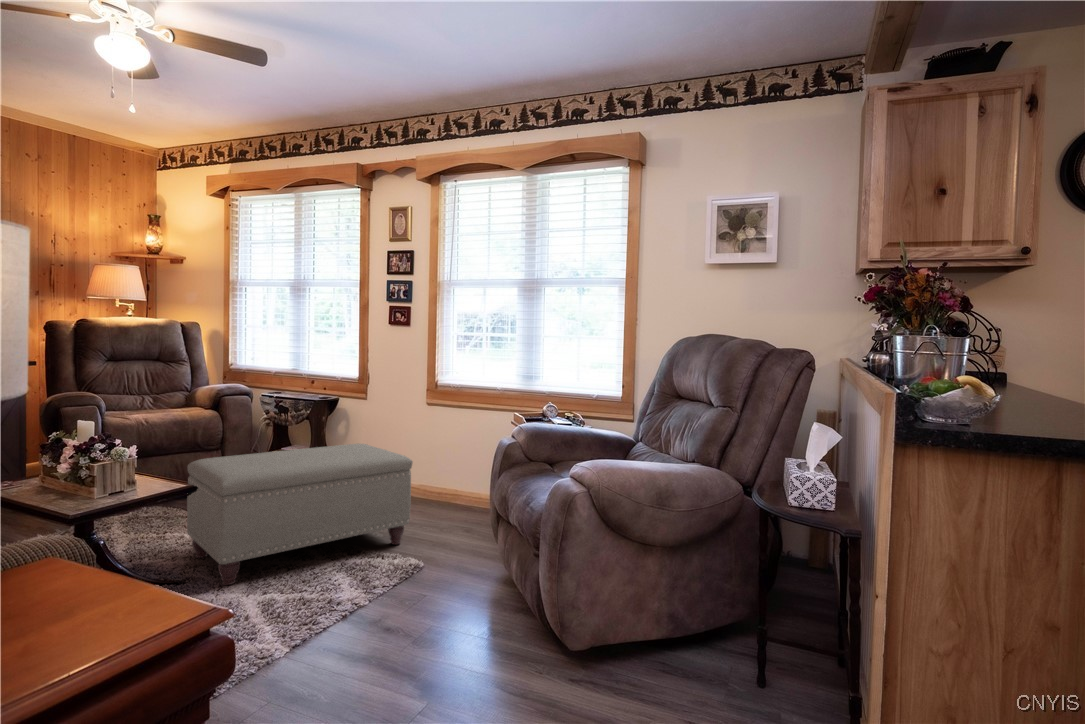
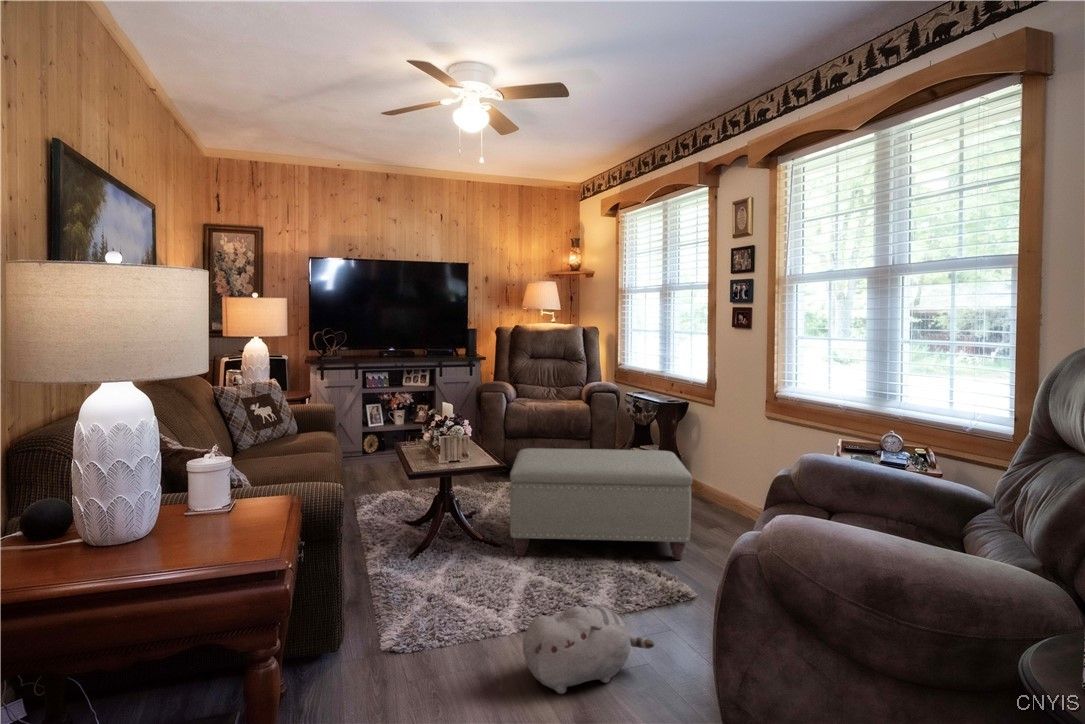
plush toy: none [371,584,475,681] -> present [523,606,654,694]

